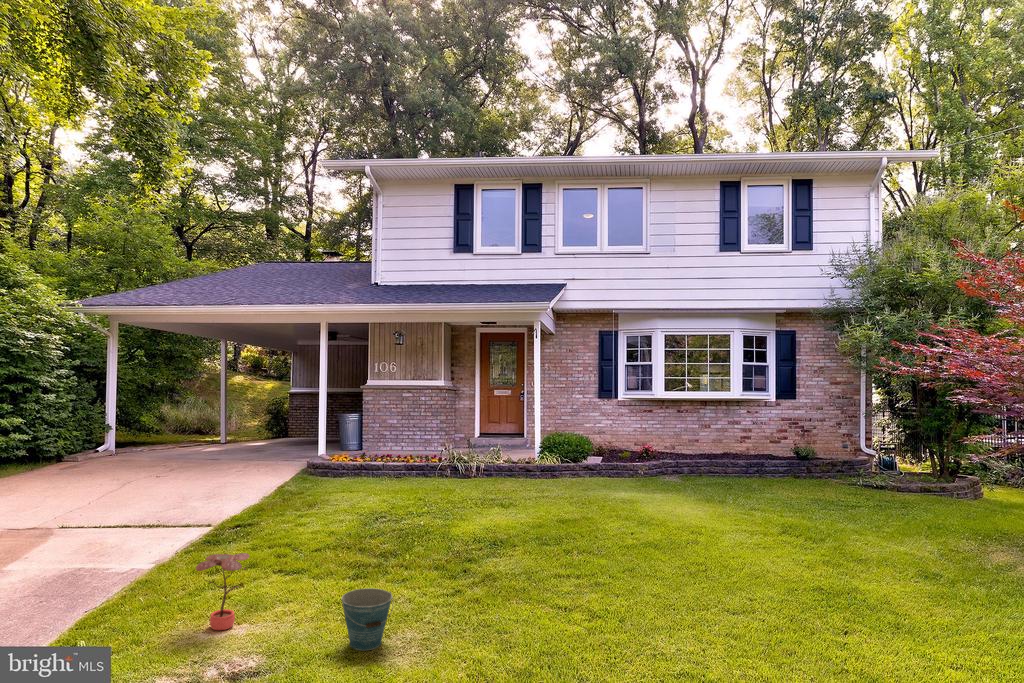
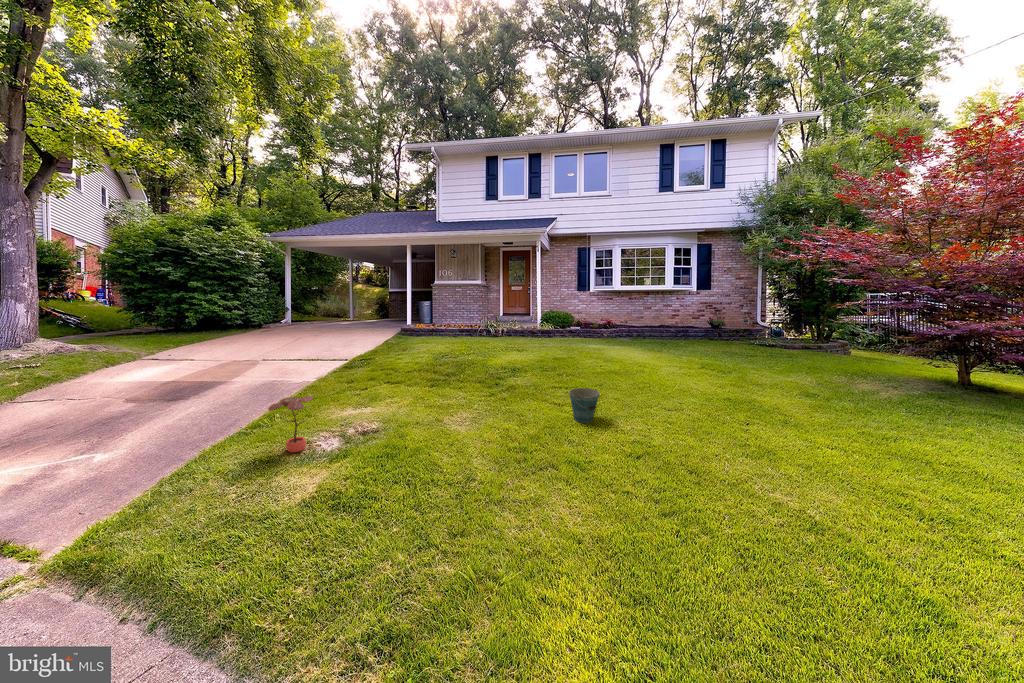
bucket: present [342,588,393,650] -> present [569,388,600,423]

